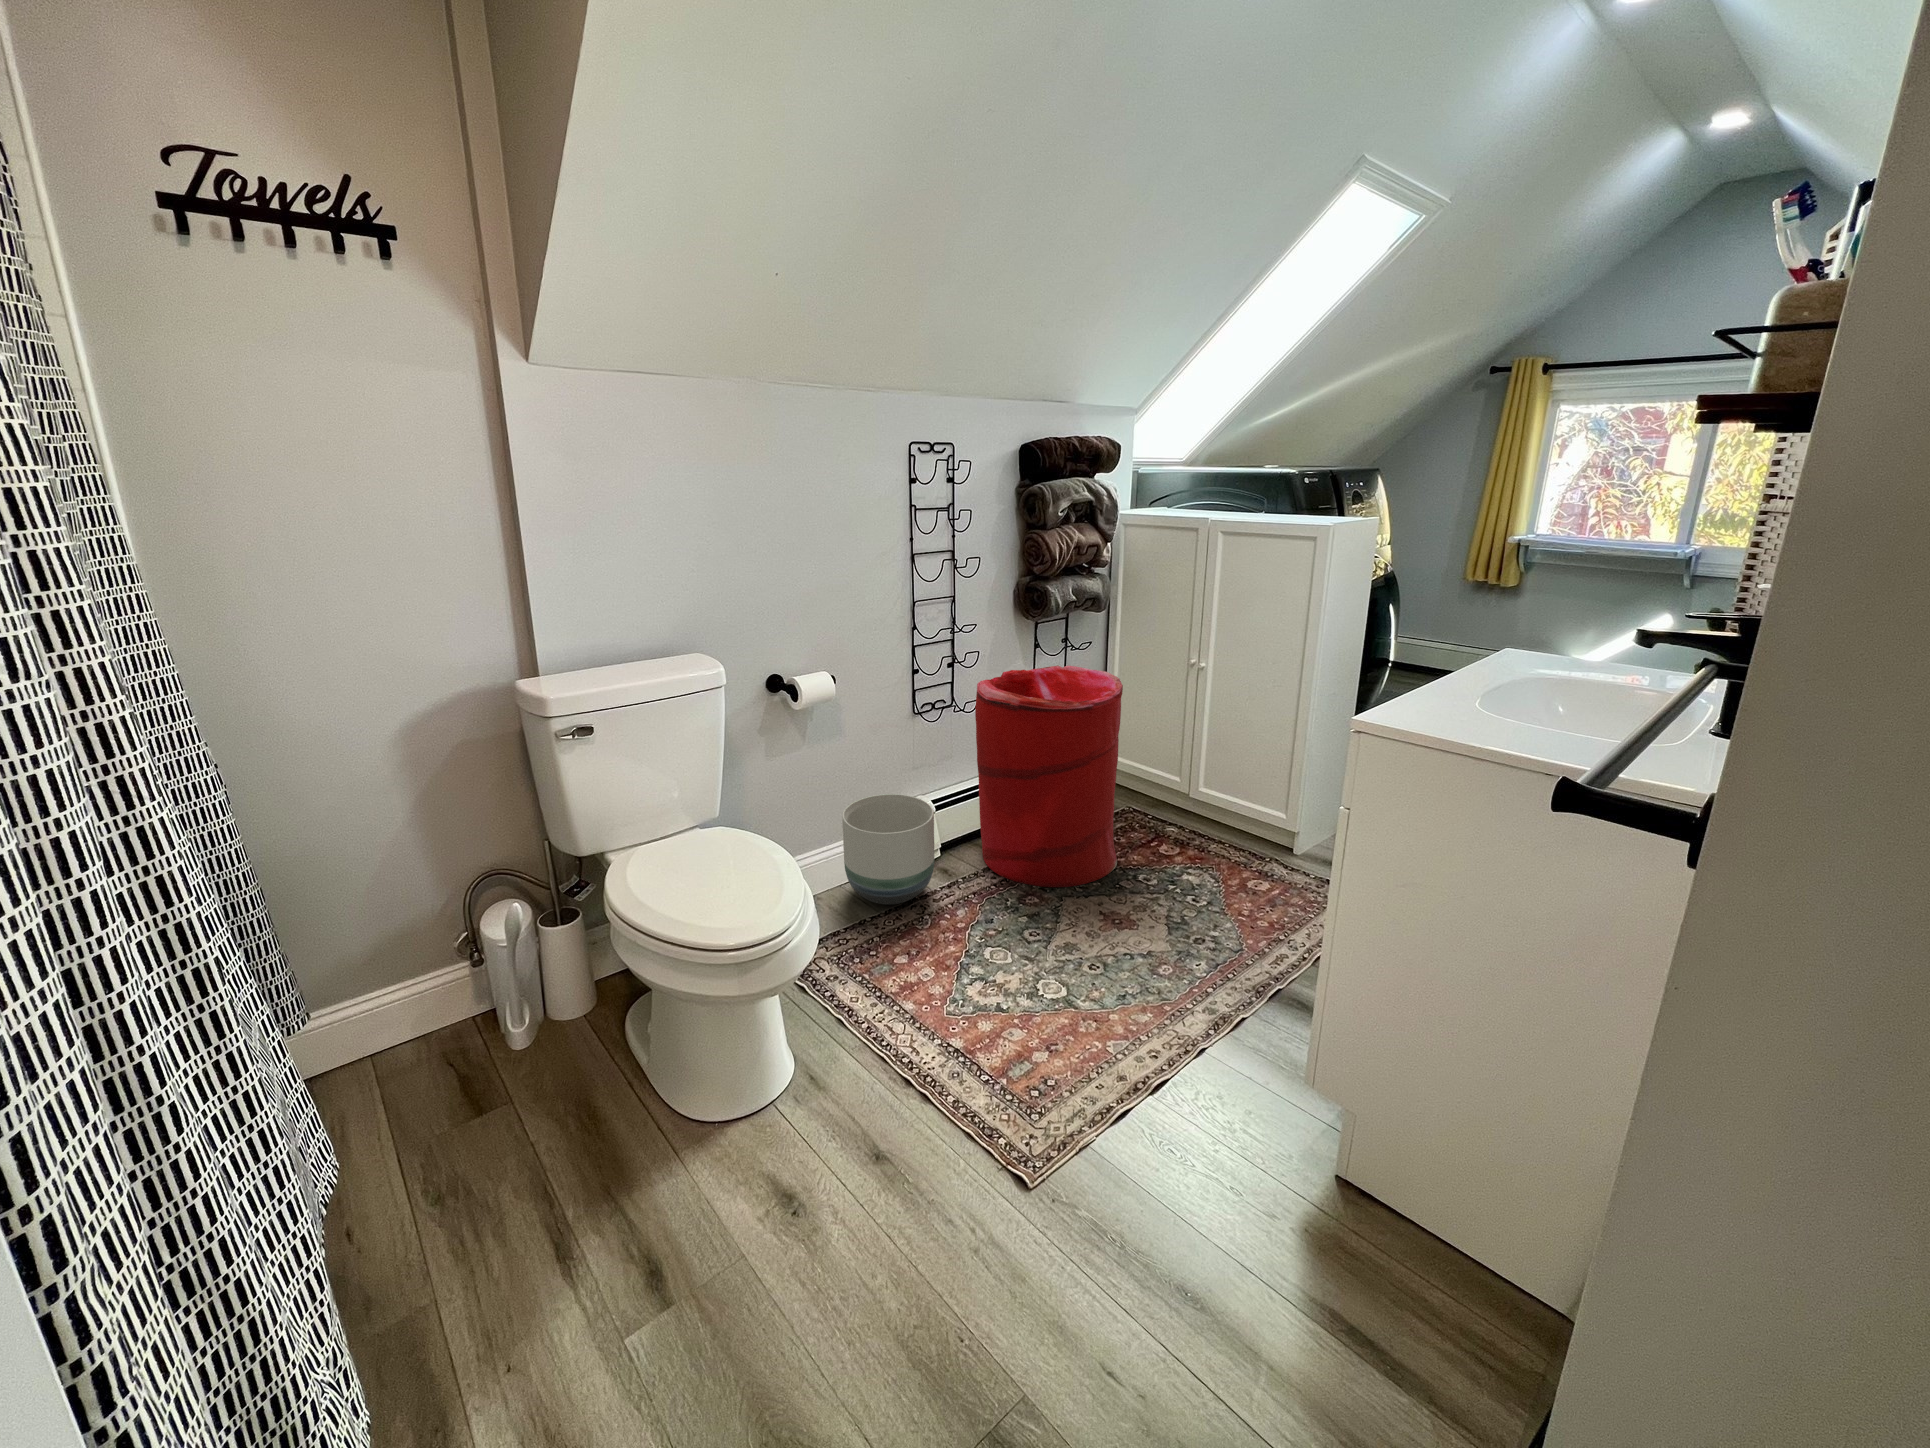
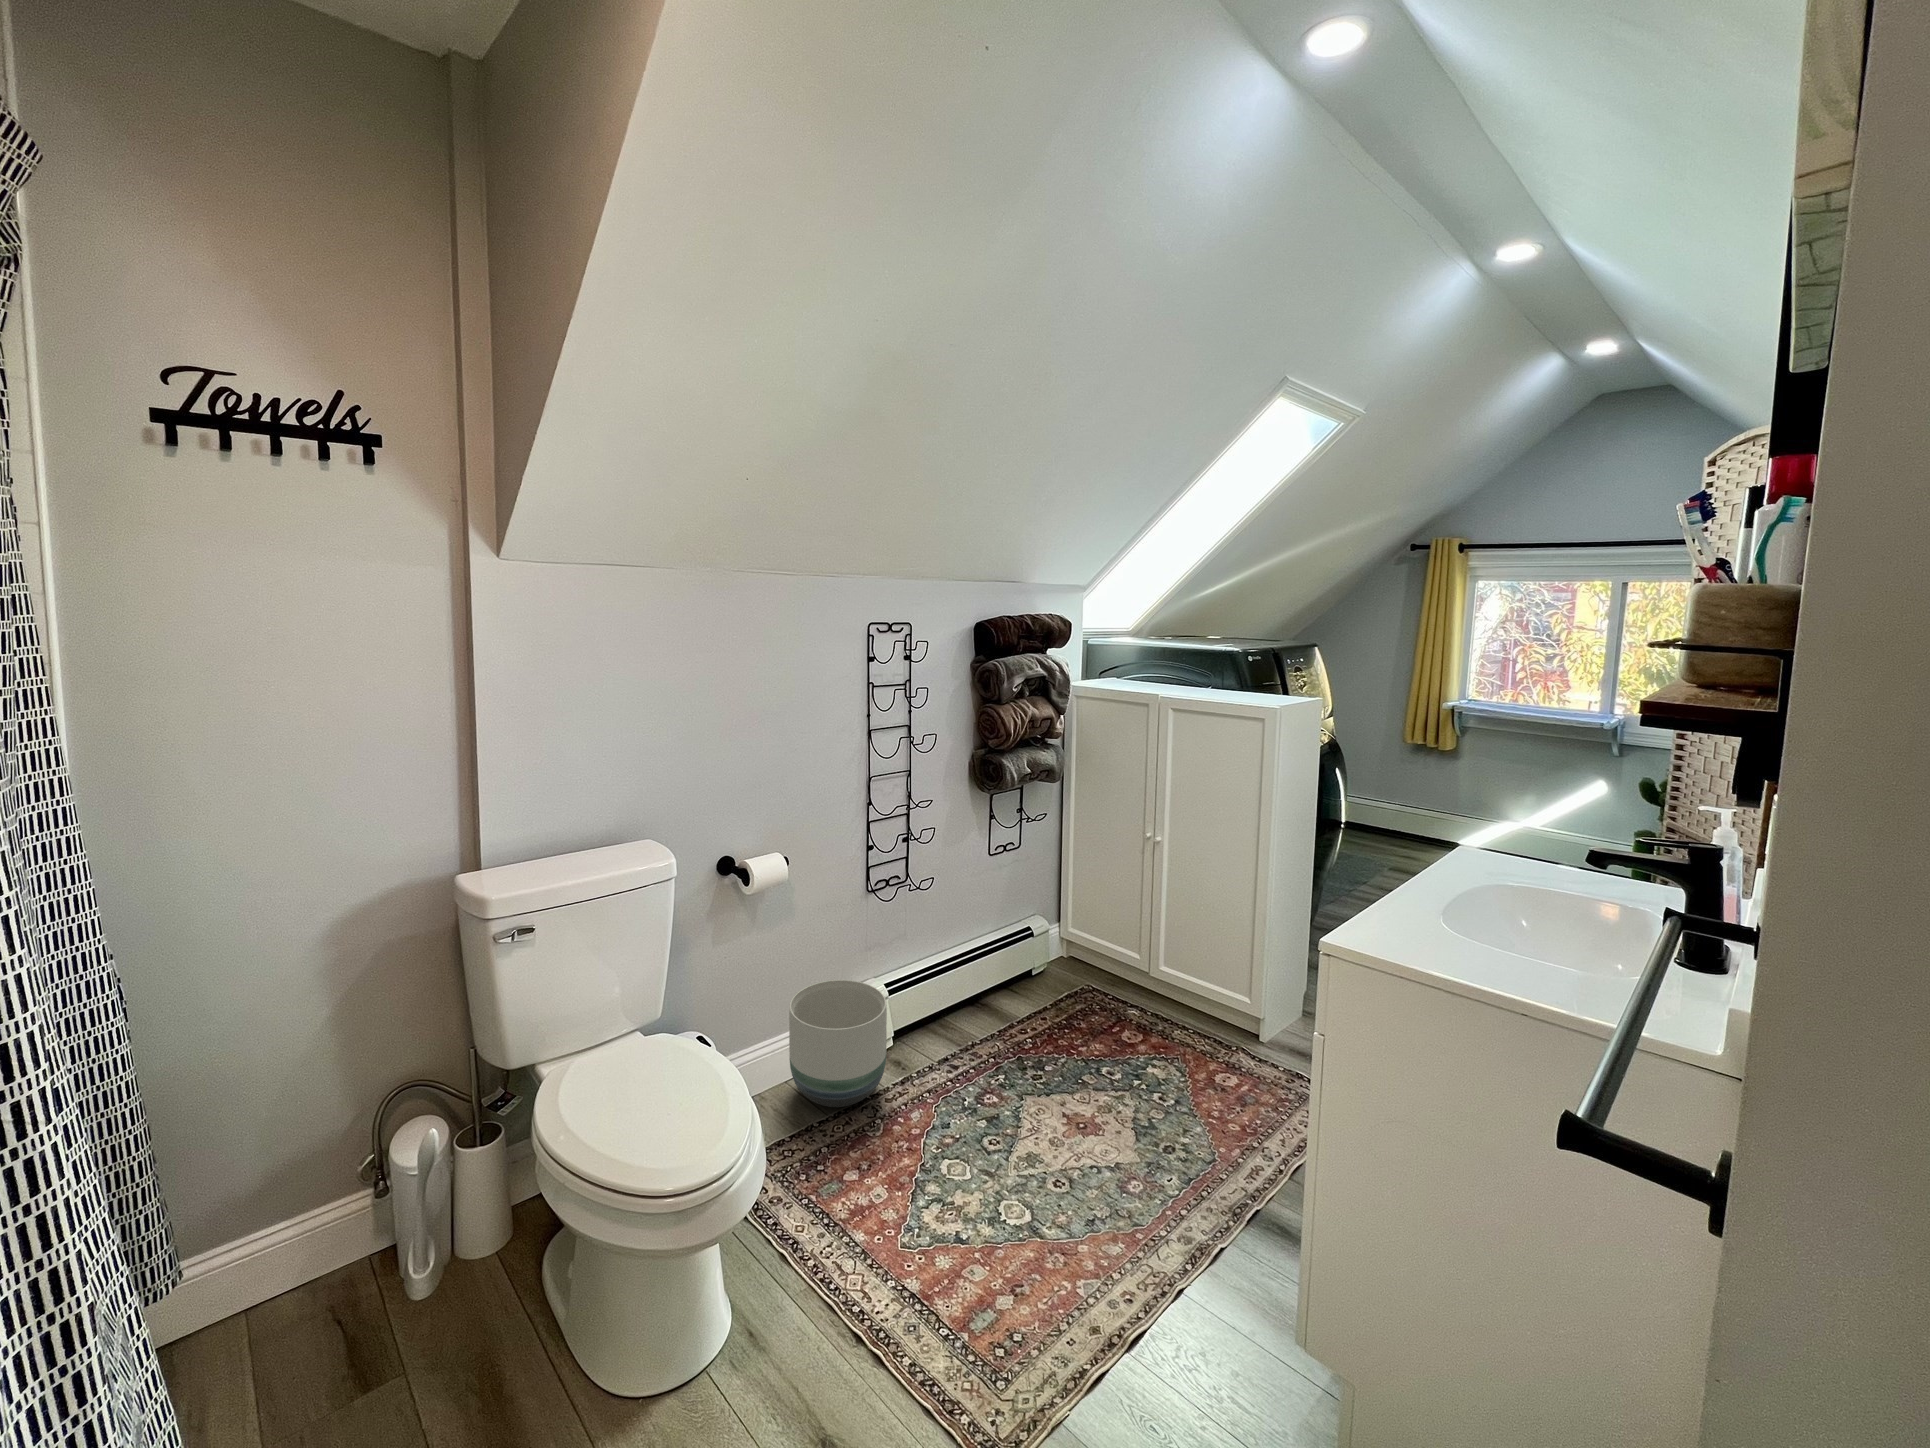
laundry hamper: present [975,665,1123,887] -> none [931,838,1081,1084]

